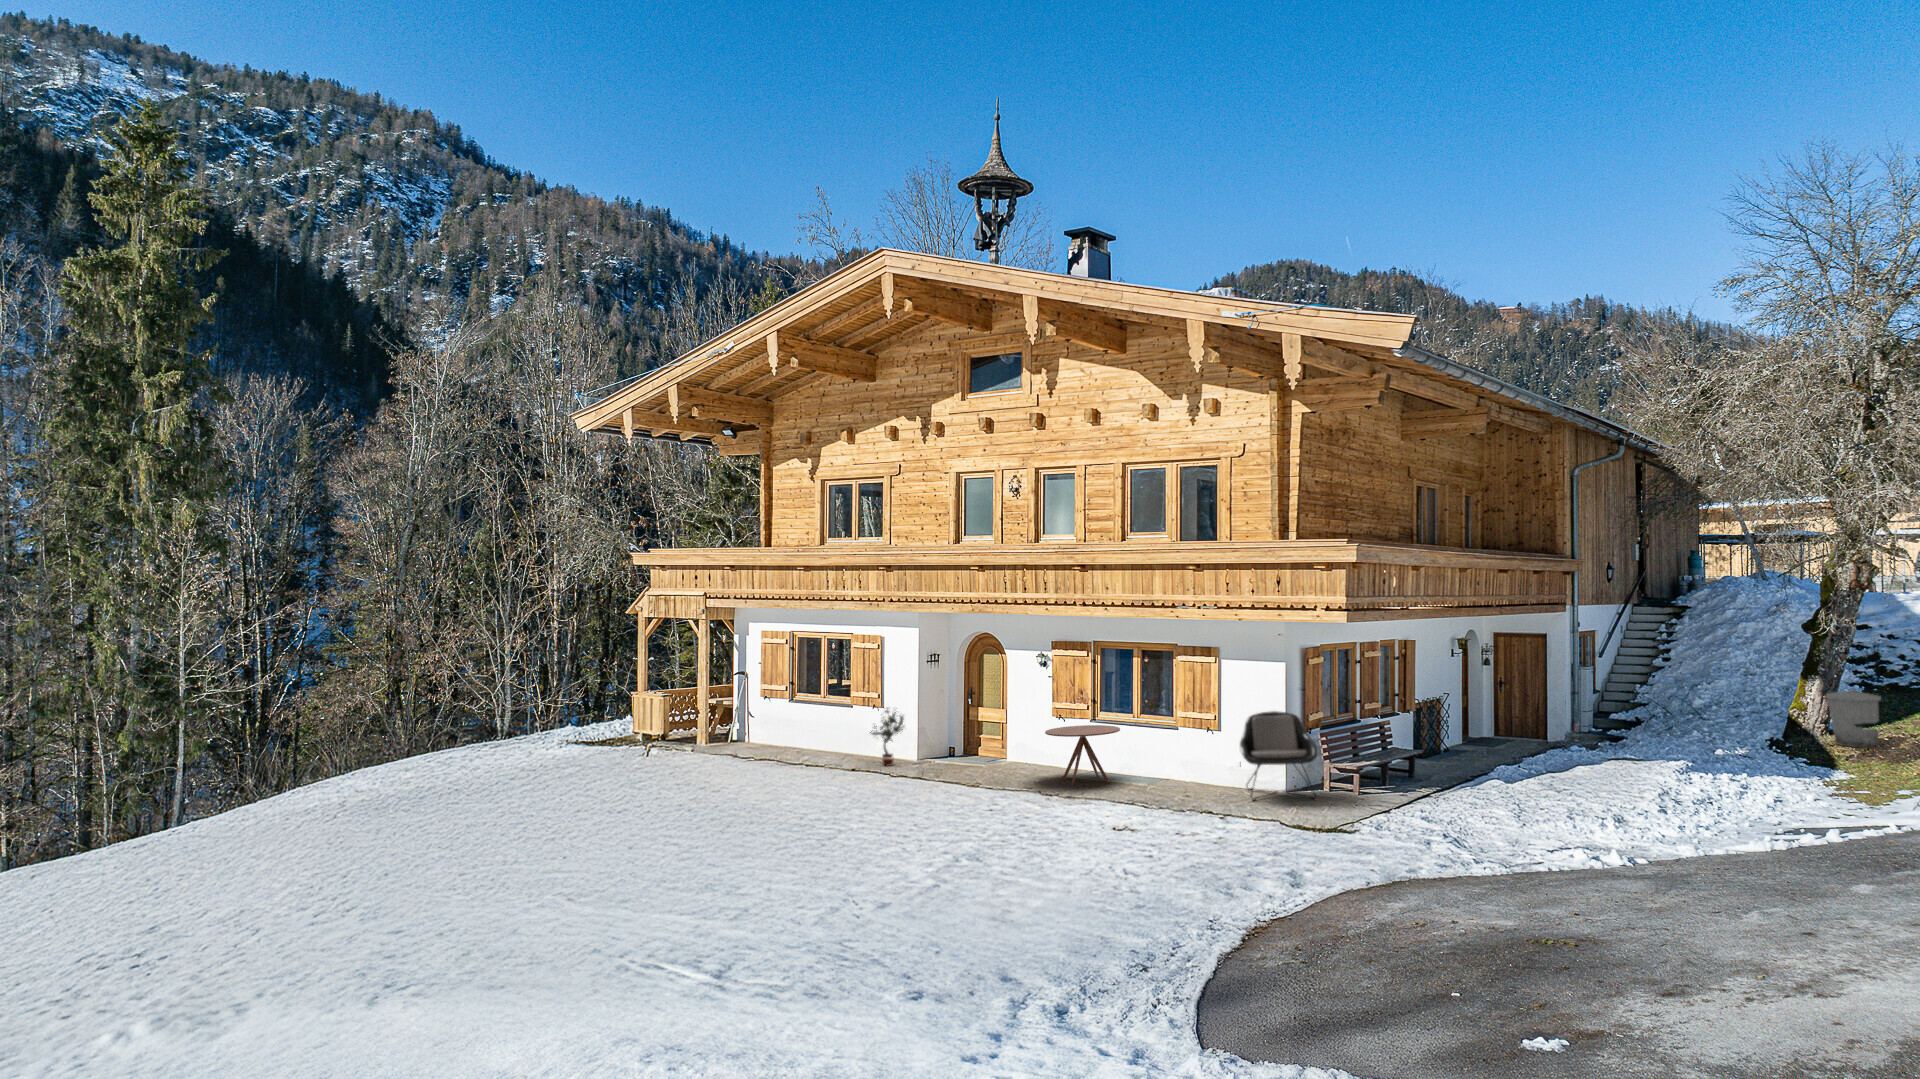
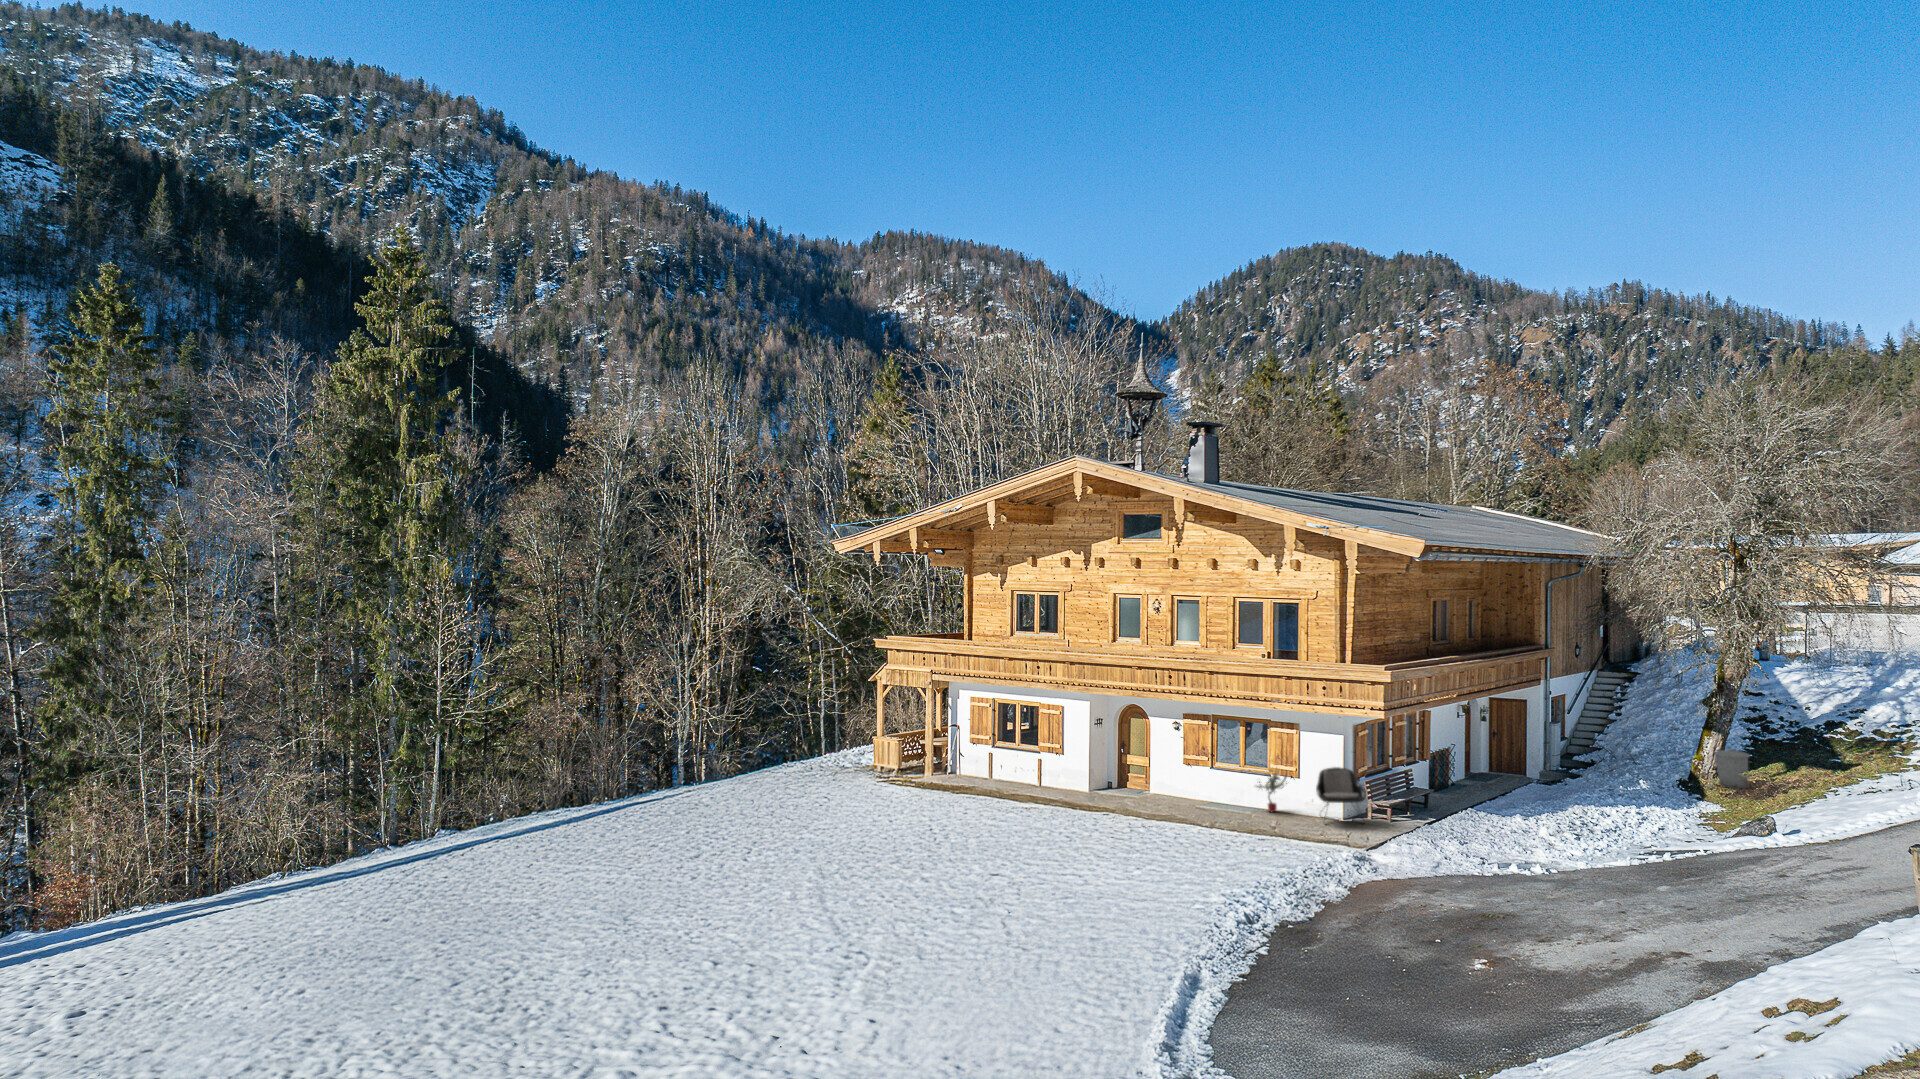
potted tree: present [870,709,904,766] -> present [1257,770,1287,812]
round table: present [1045,725,1120,786] -> none [1185,771,1234,812]

